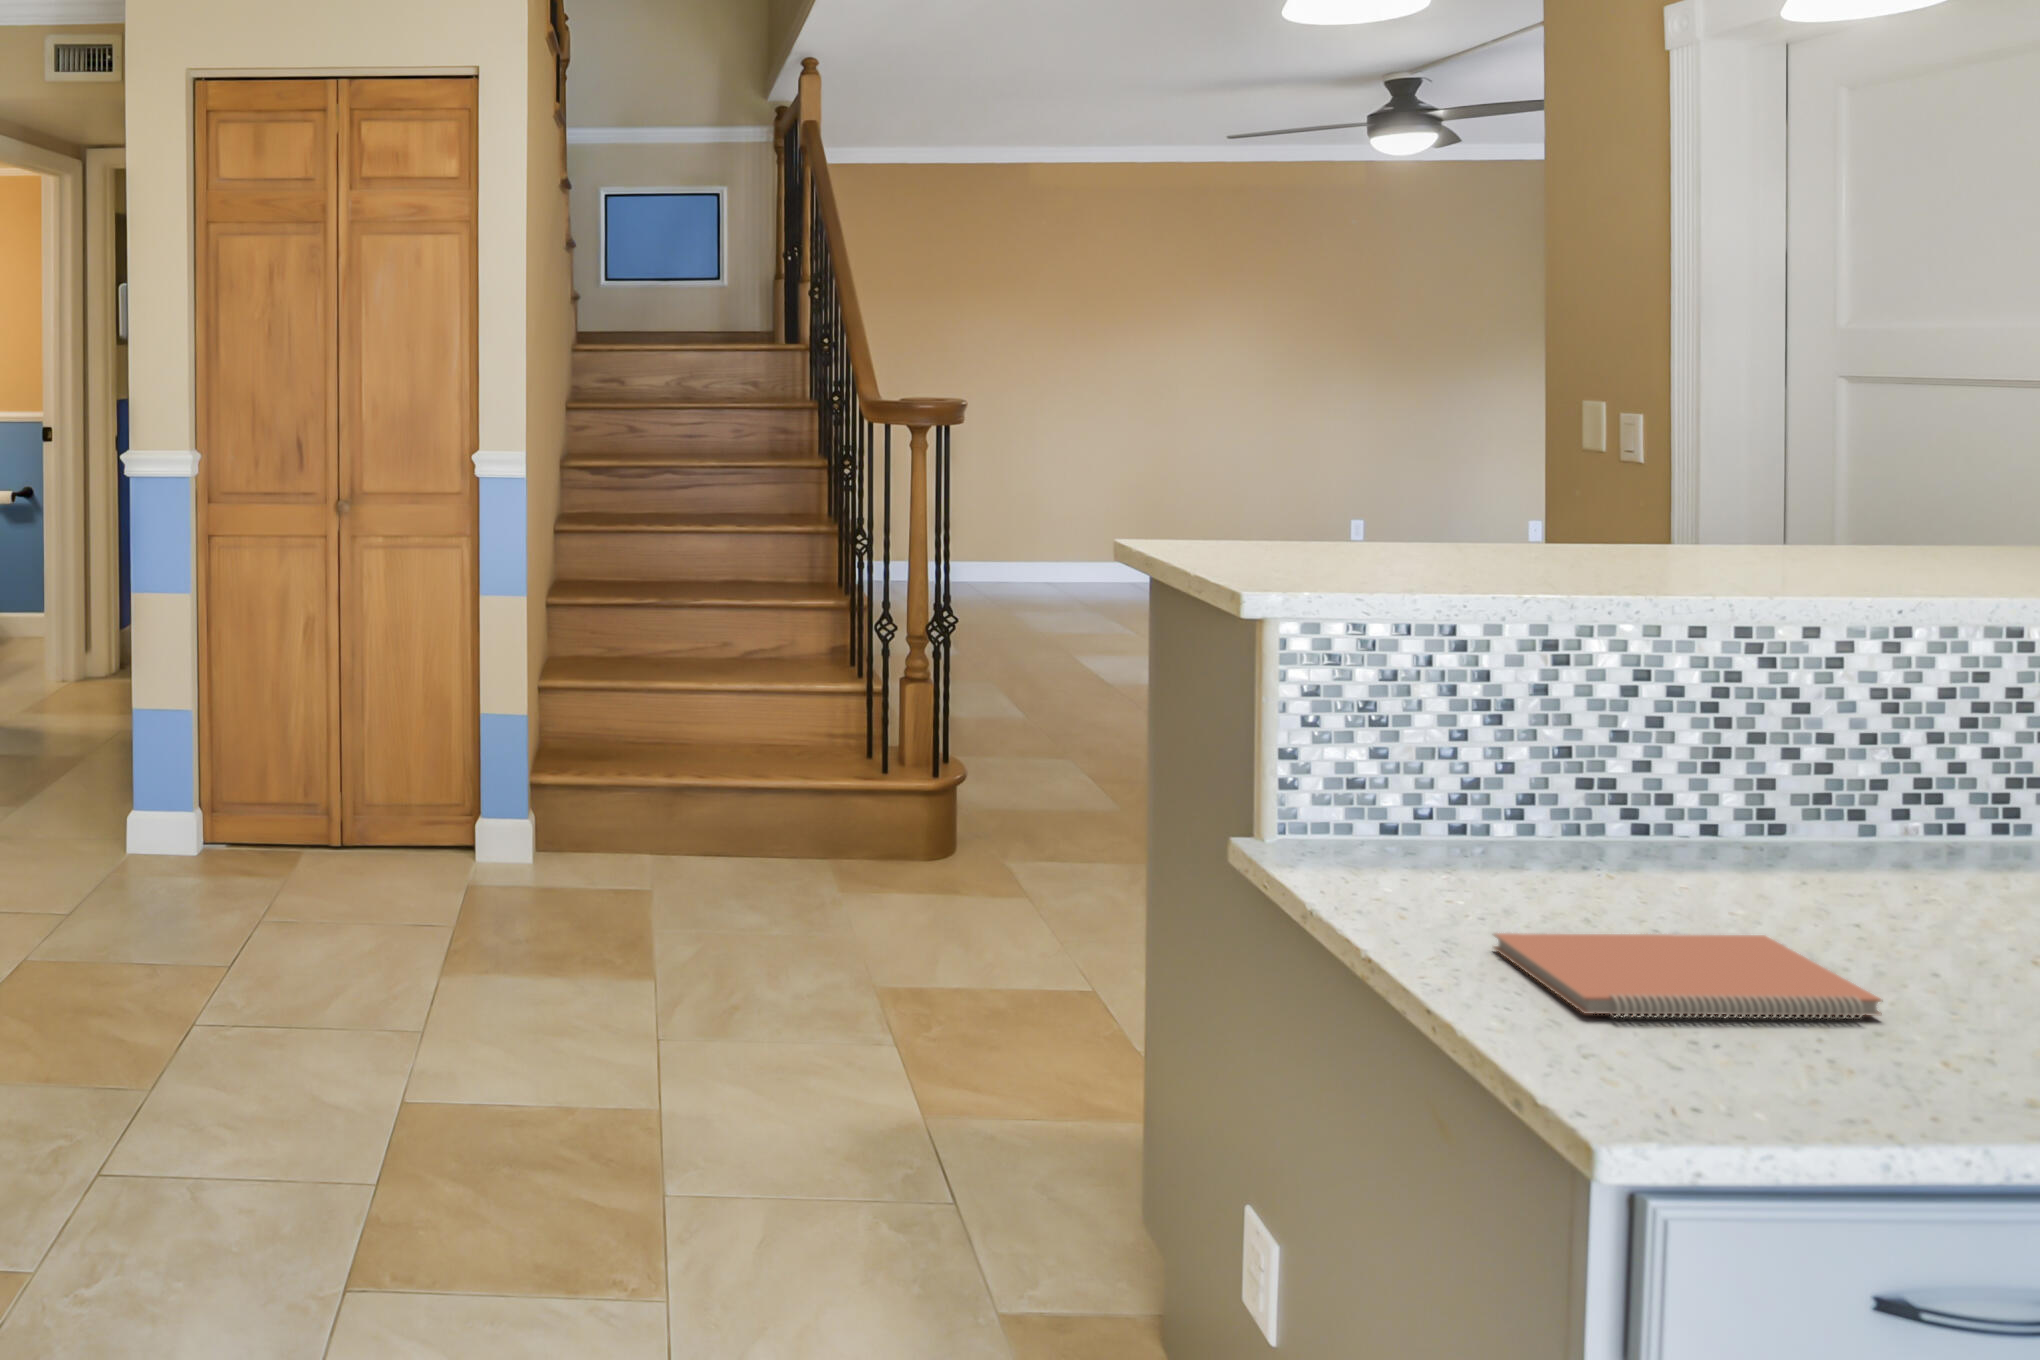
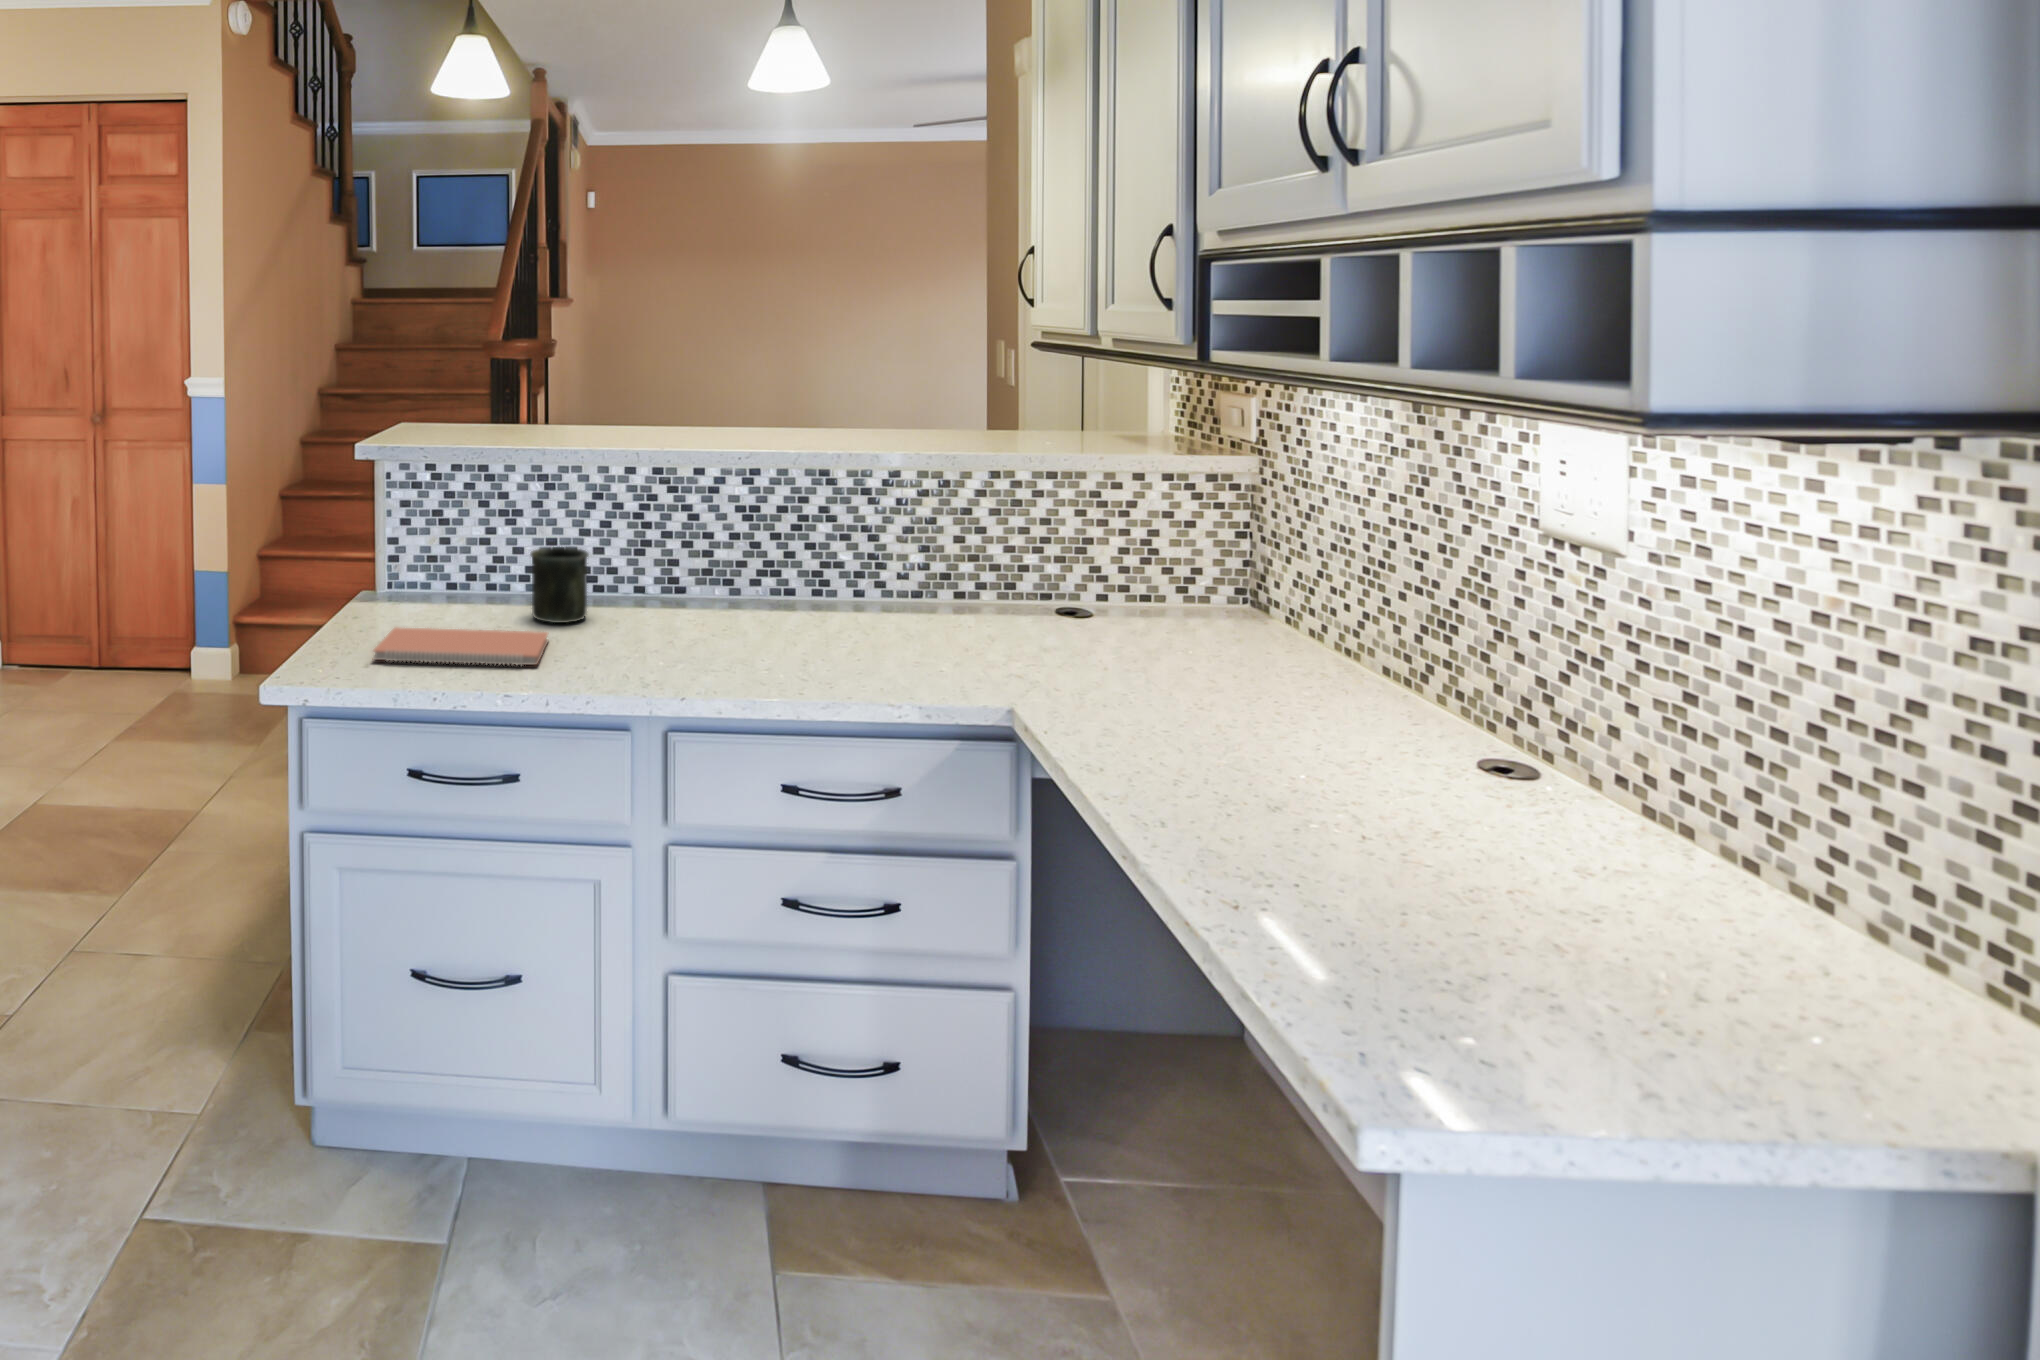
mug: none [1607,770,1736,907] -> present [530,547,588,623]

